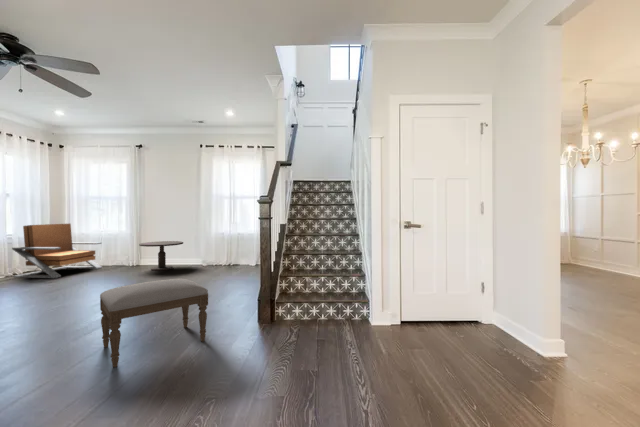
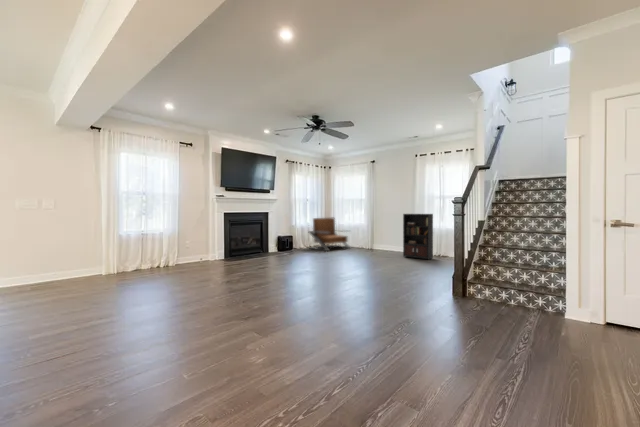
bookcase: none [184,217,234,273] -> present [403,214,433,259]
side table: present [139,241,183,271] -> none [373,232,403,254]
ottoman: present [100,279,208,367] -> none [353,254,413,298]

